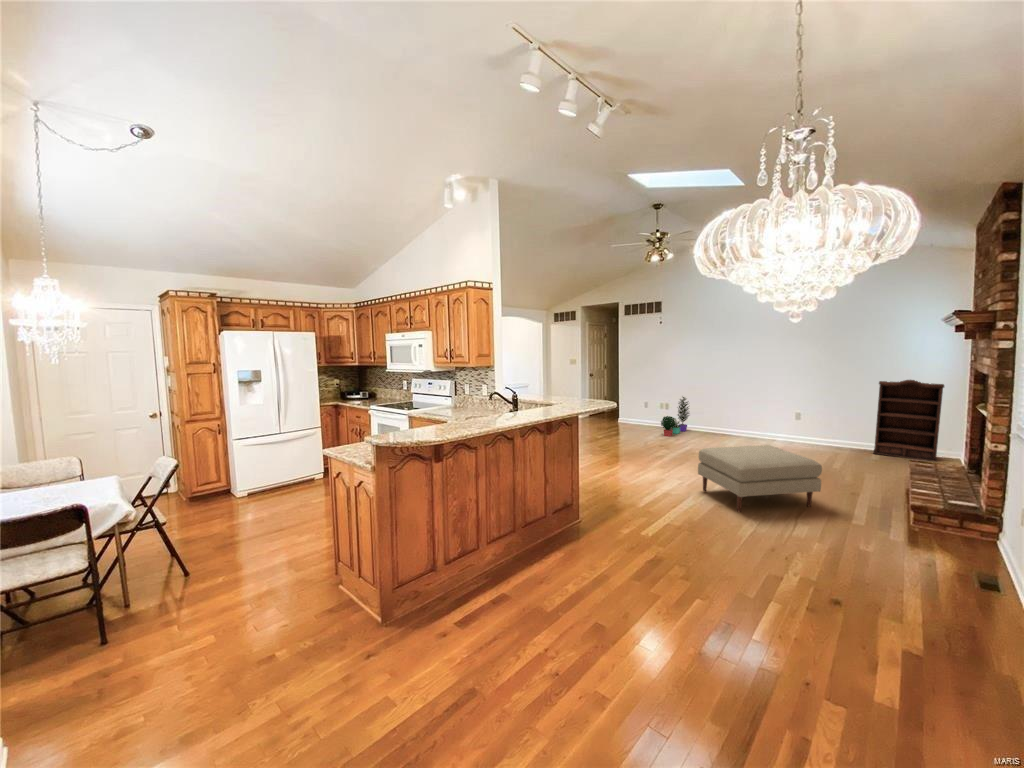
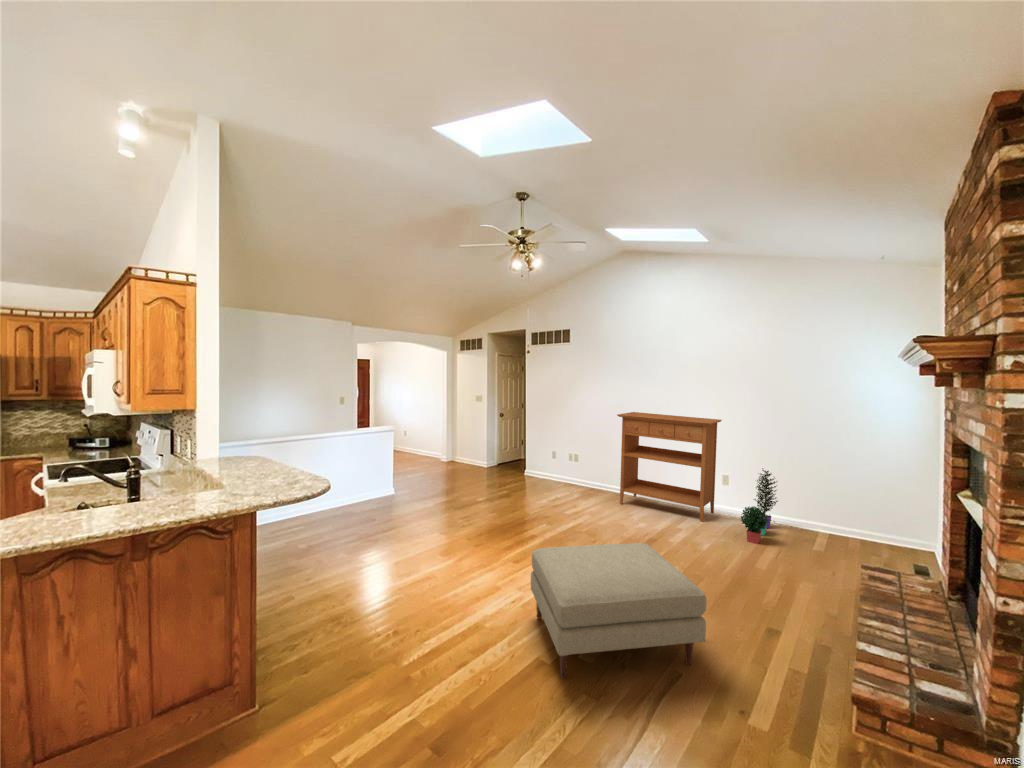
console table: none [710,367,796,448] -> present [617,412,722,522]
bookshelf: present [873,380,944,462] -> none [819,439,910,558]
potted plant: present [661,397,689,437] -> present [741,468,778,544]

